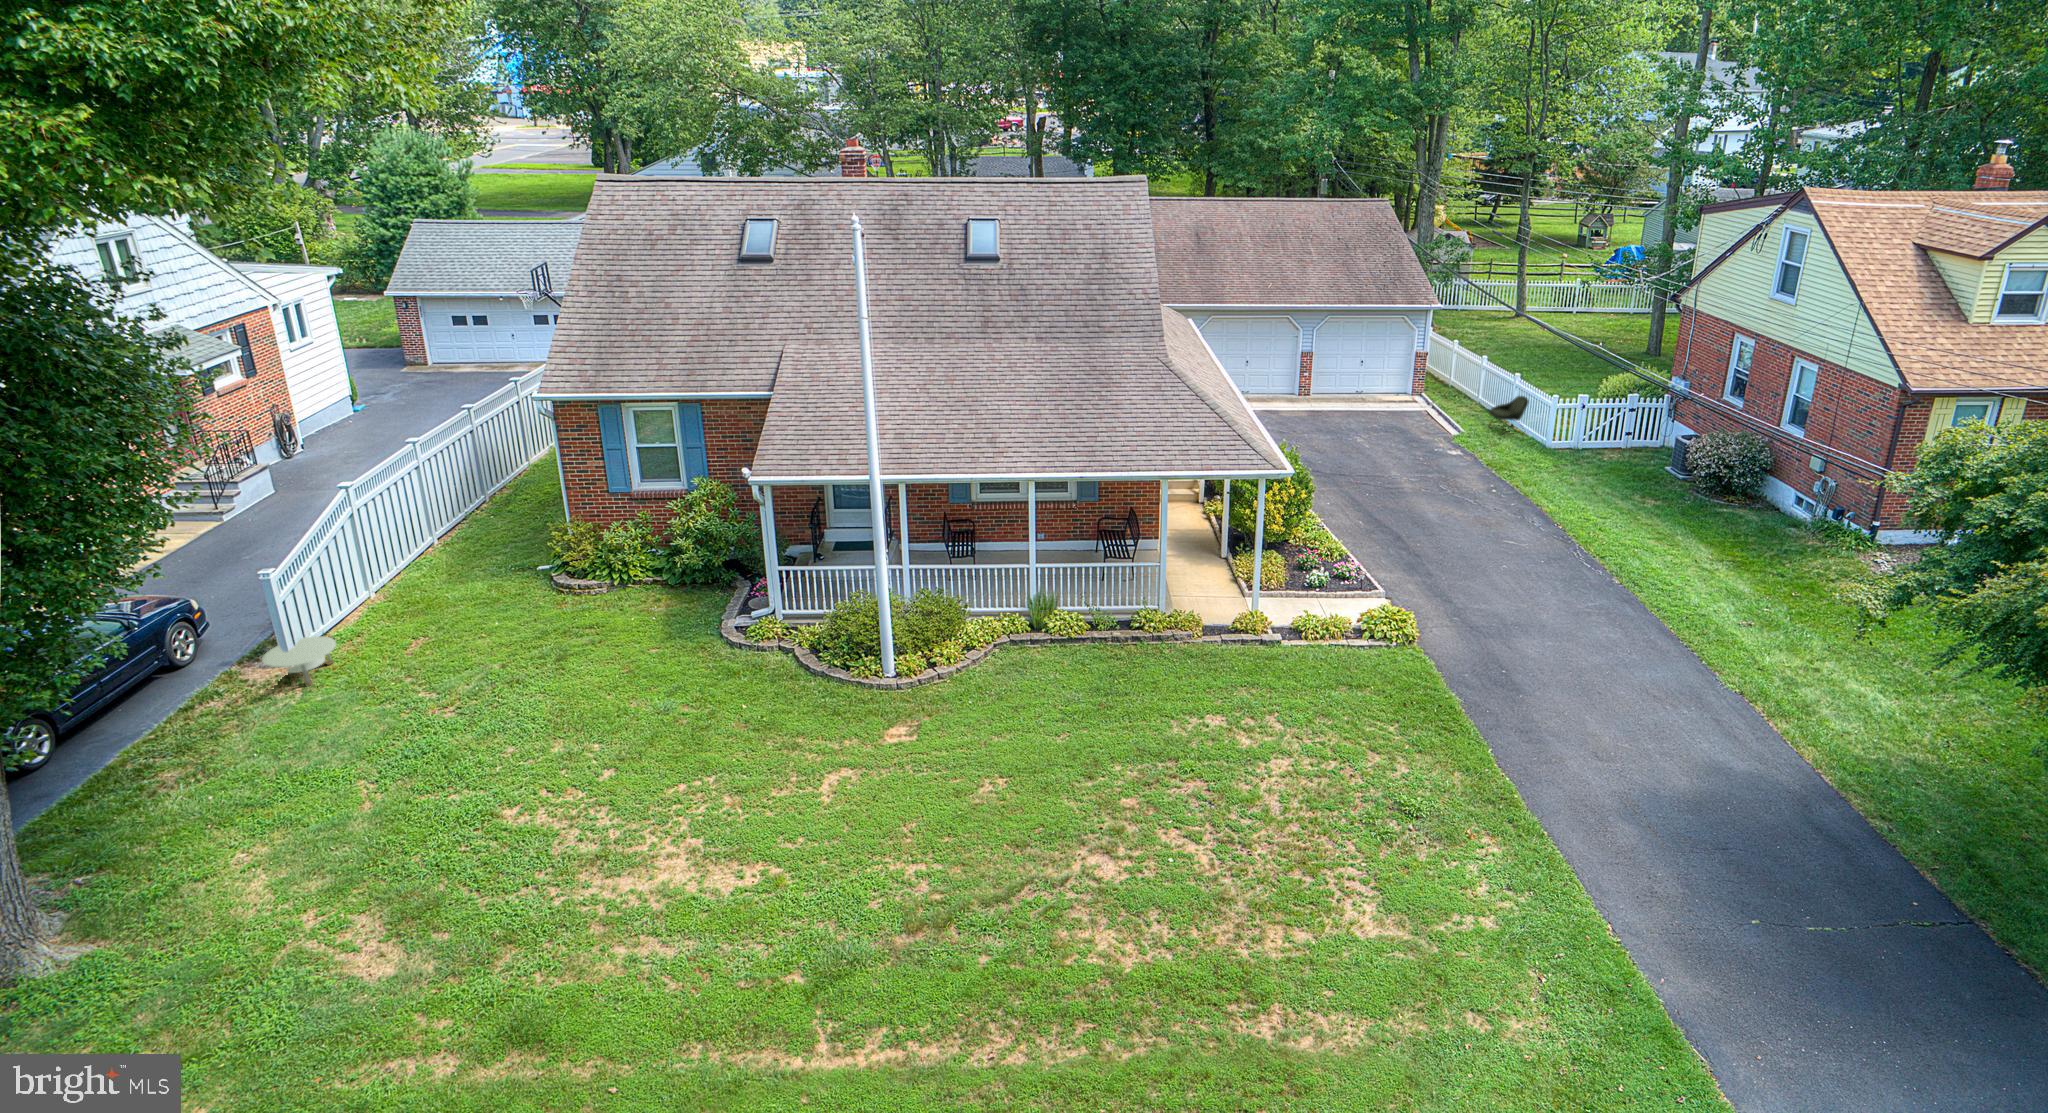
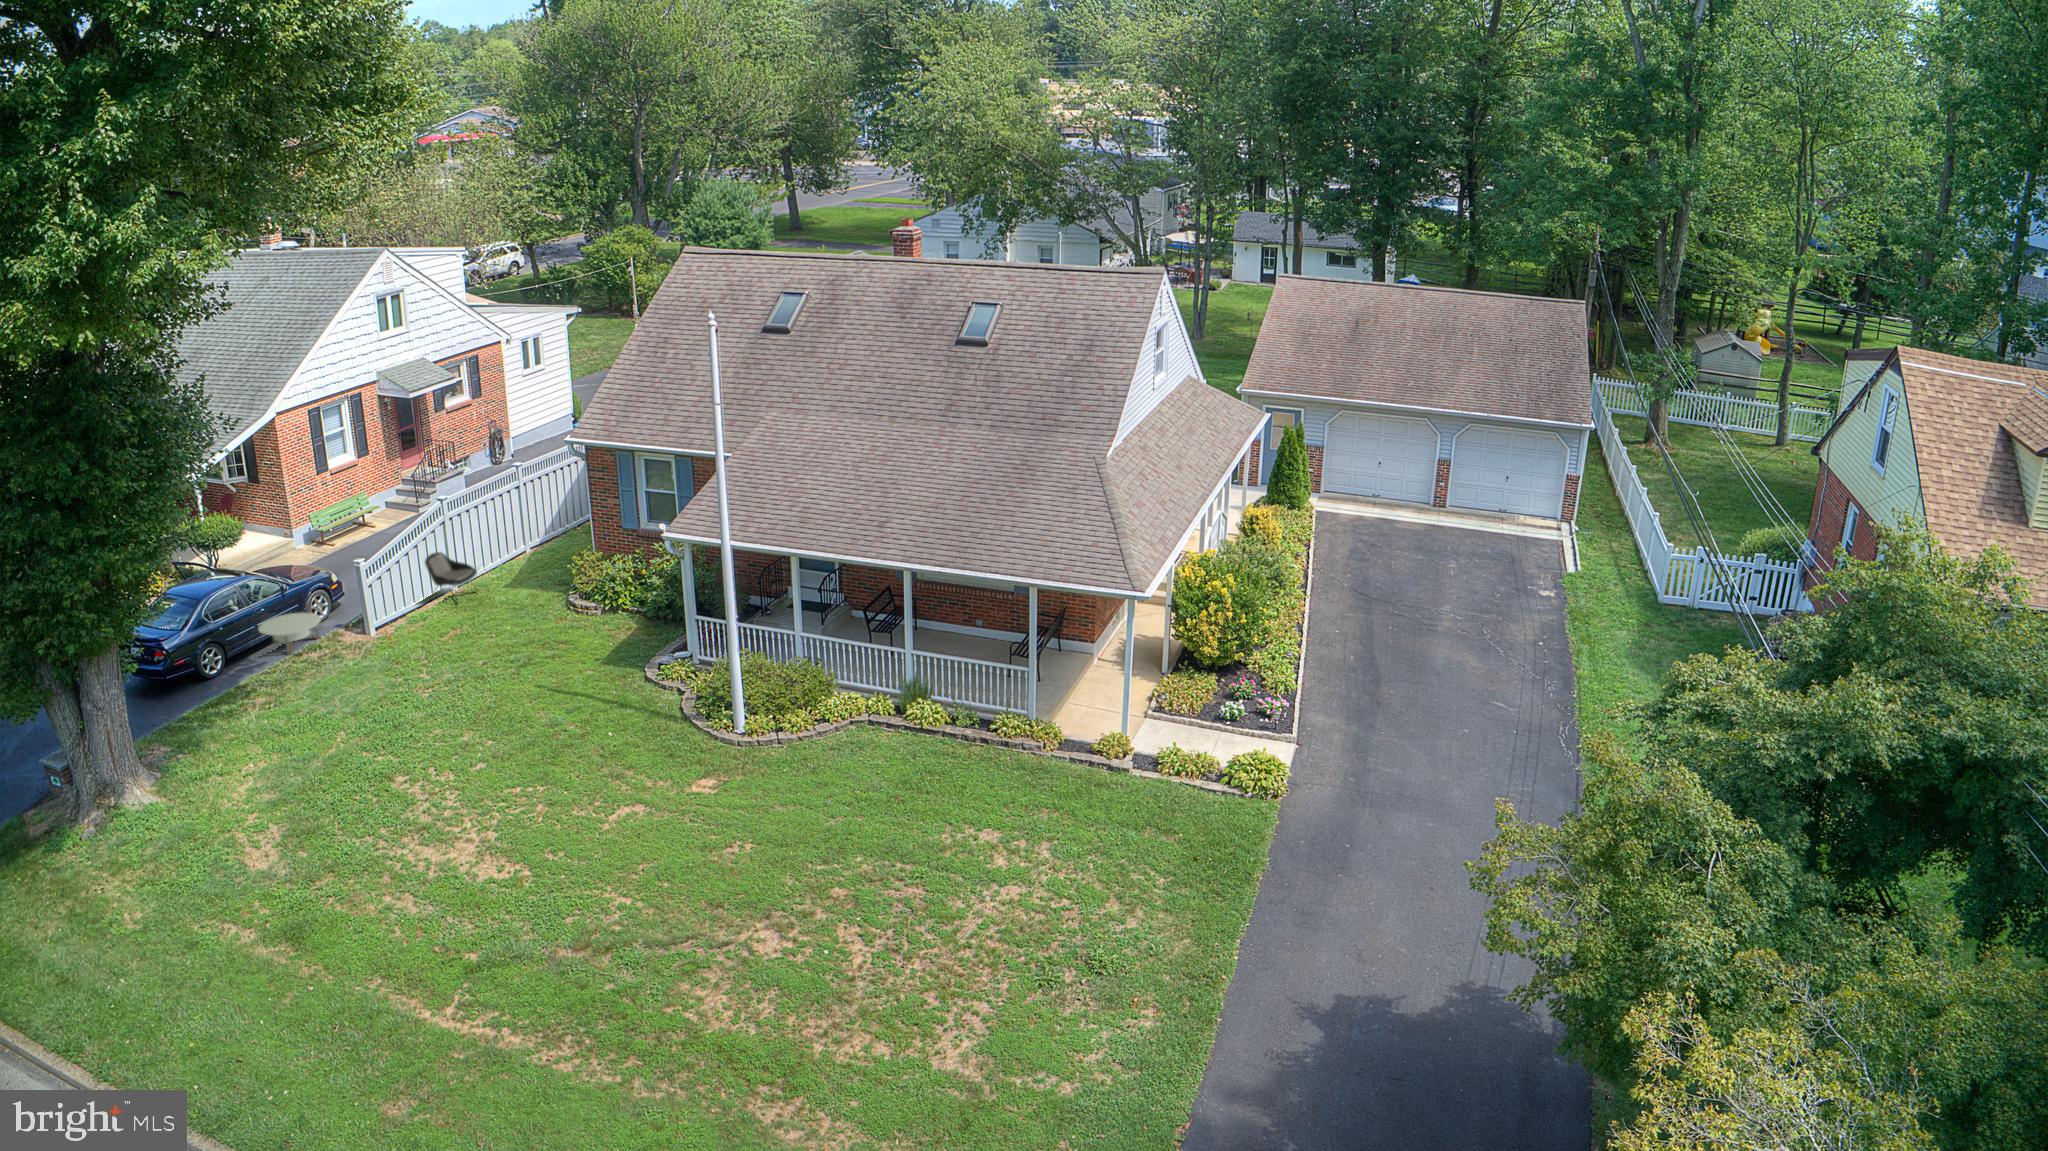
lounge chair: present [1489,396,1529,430] -> present [425,552,477,598]

